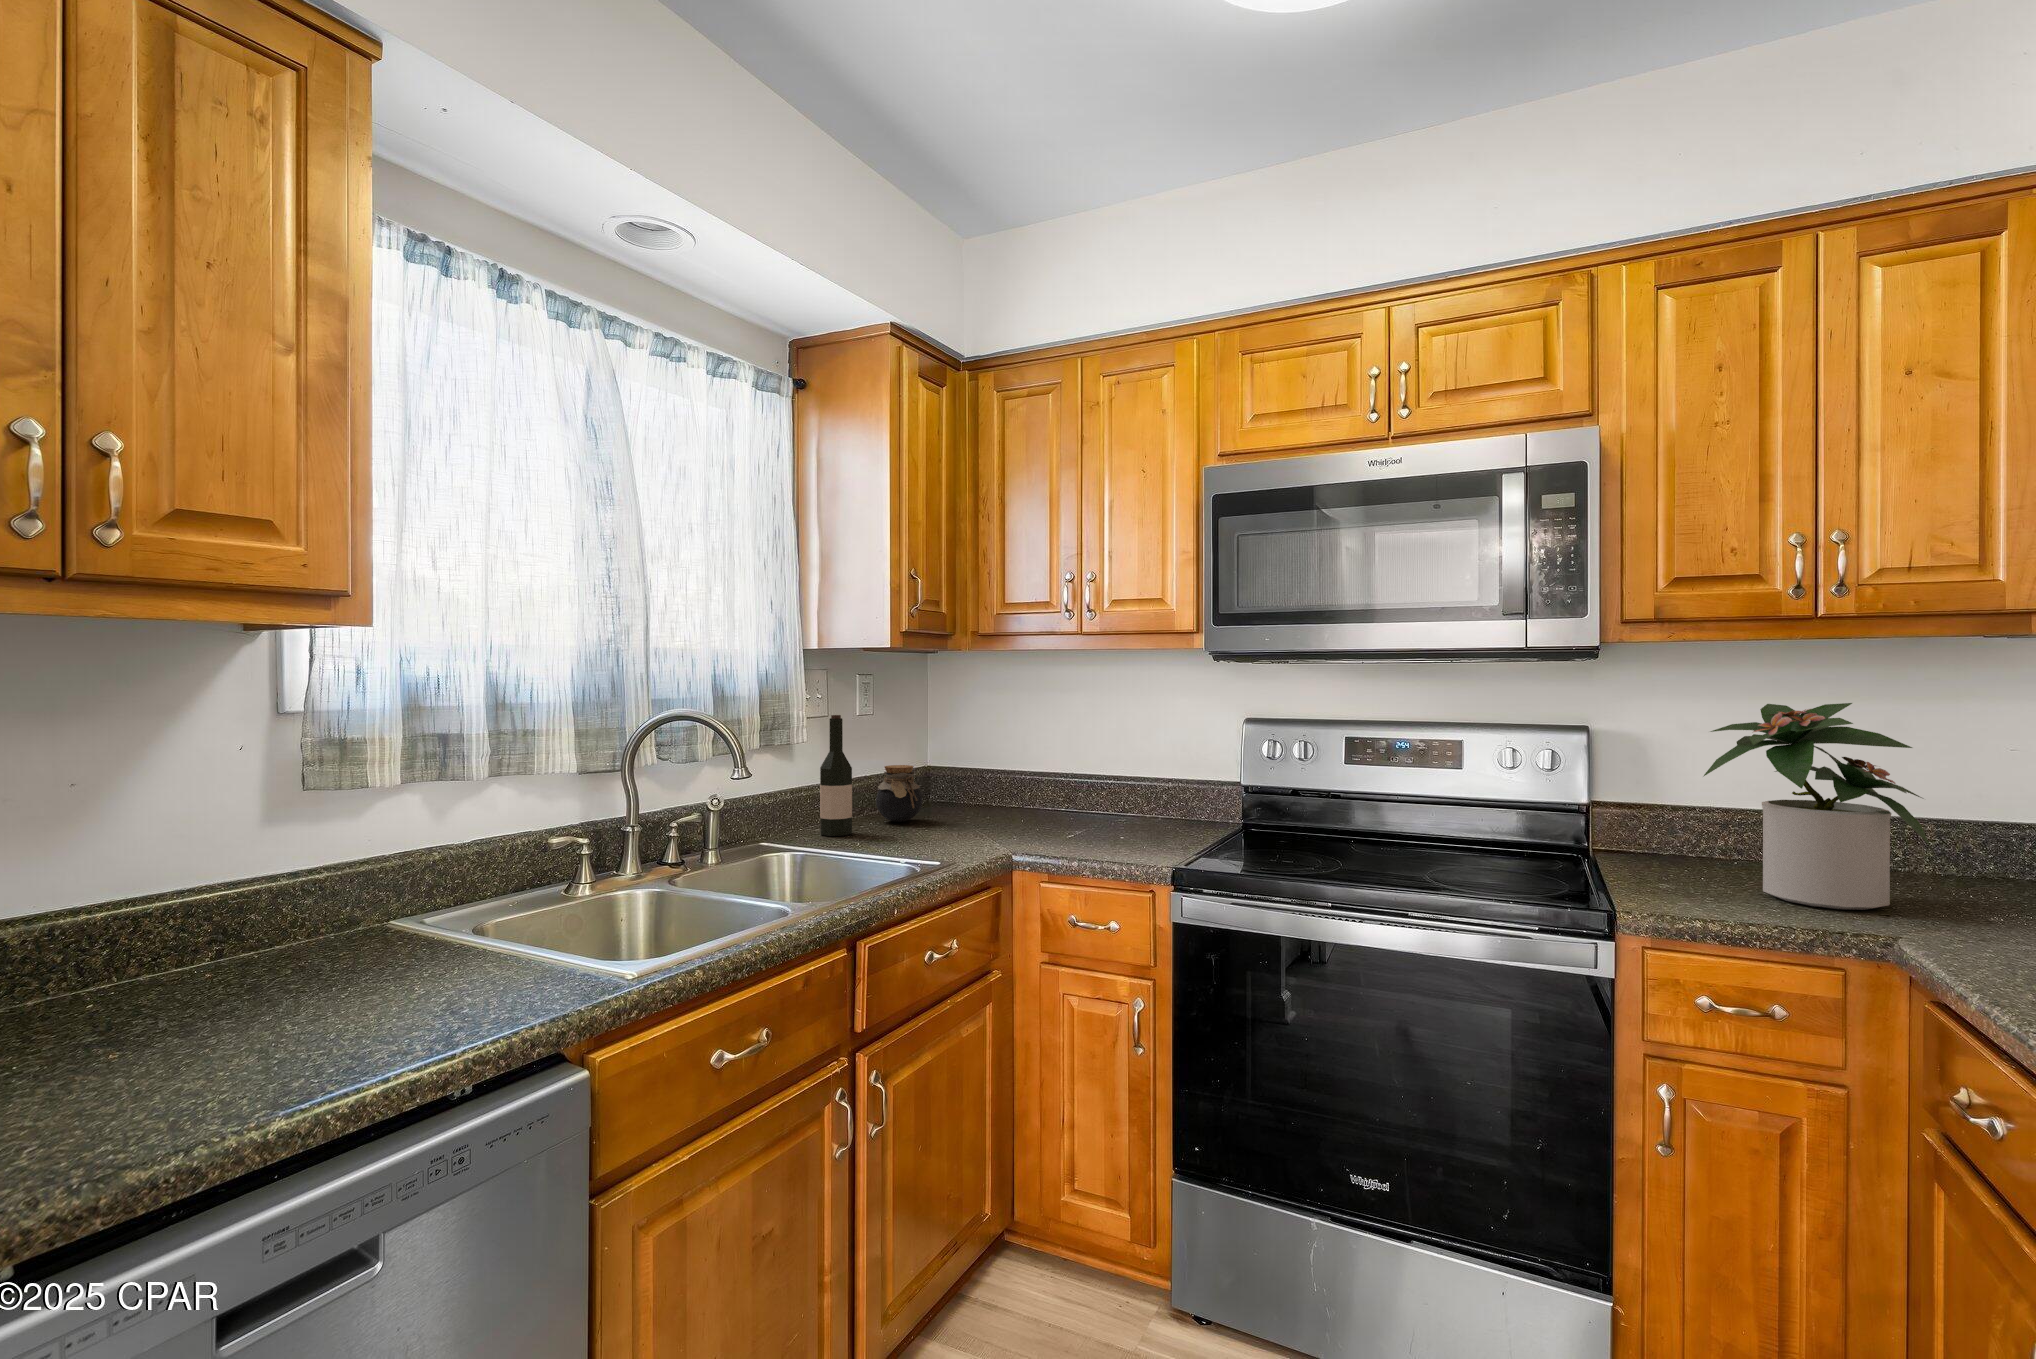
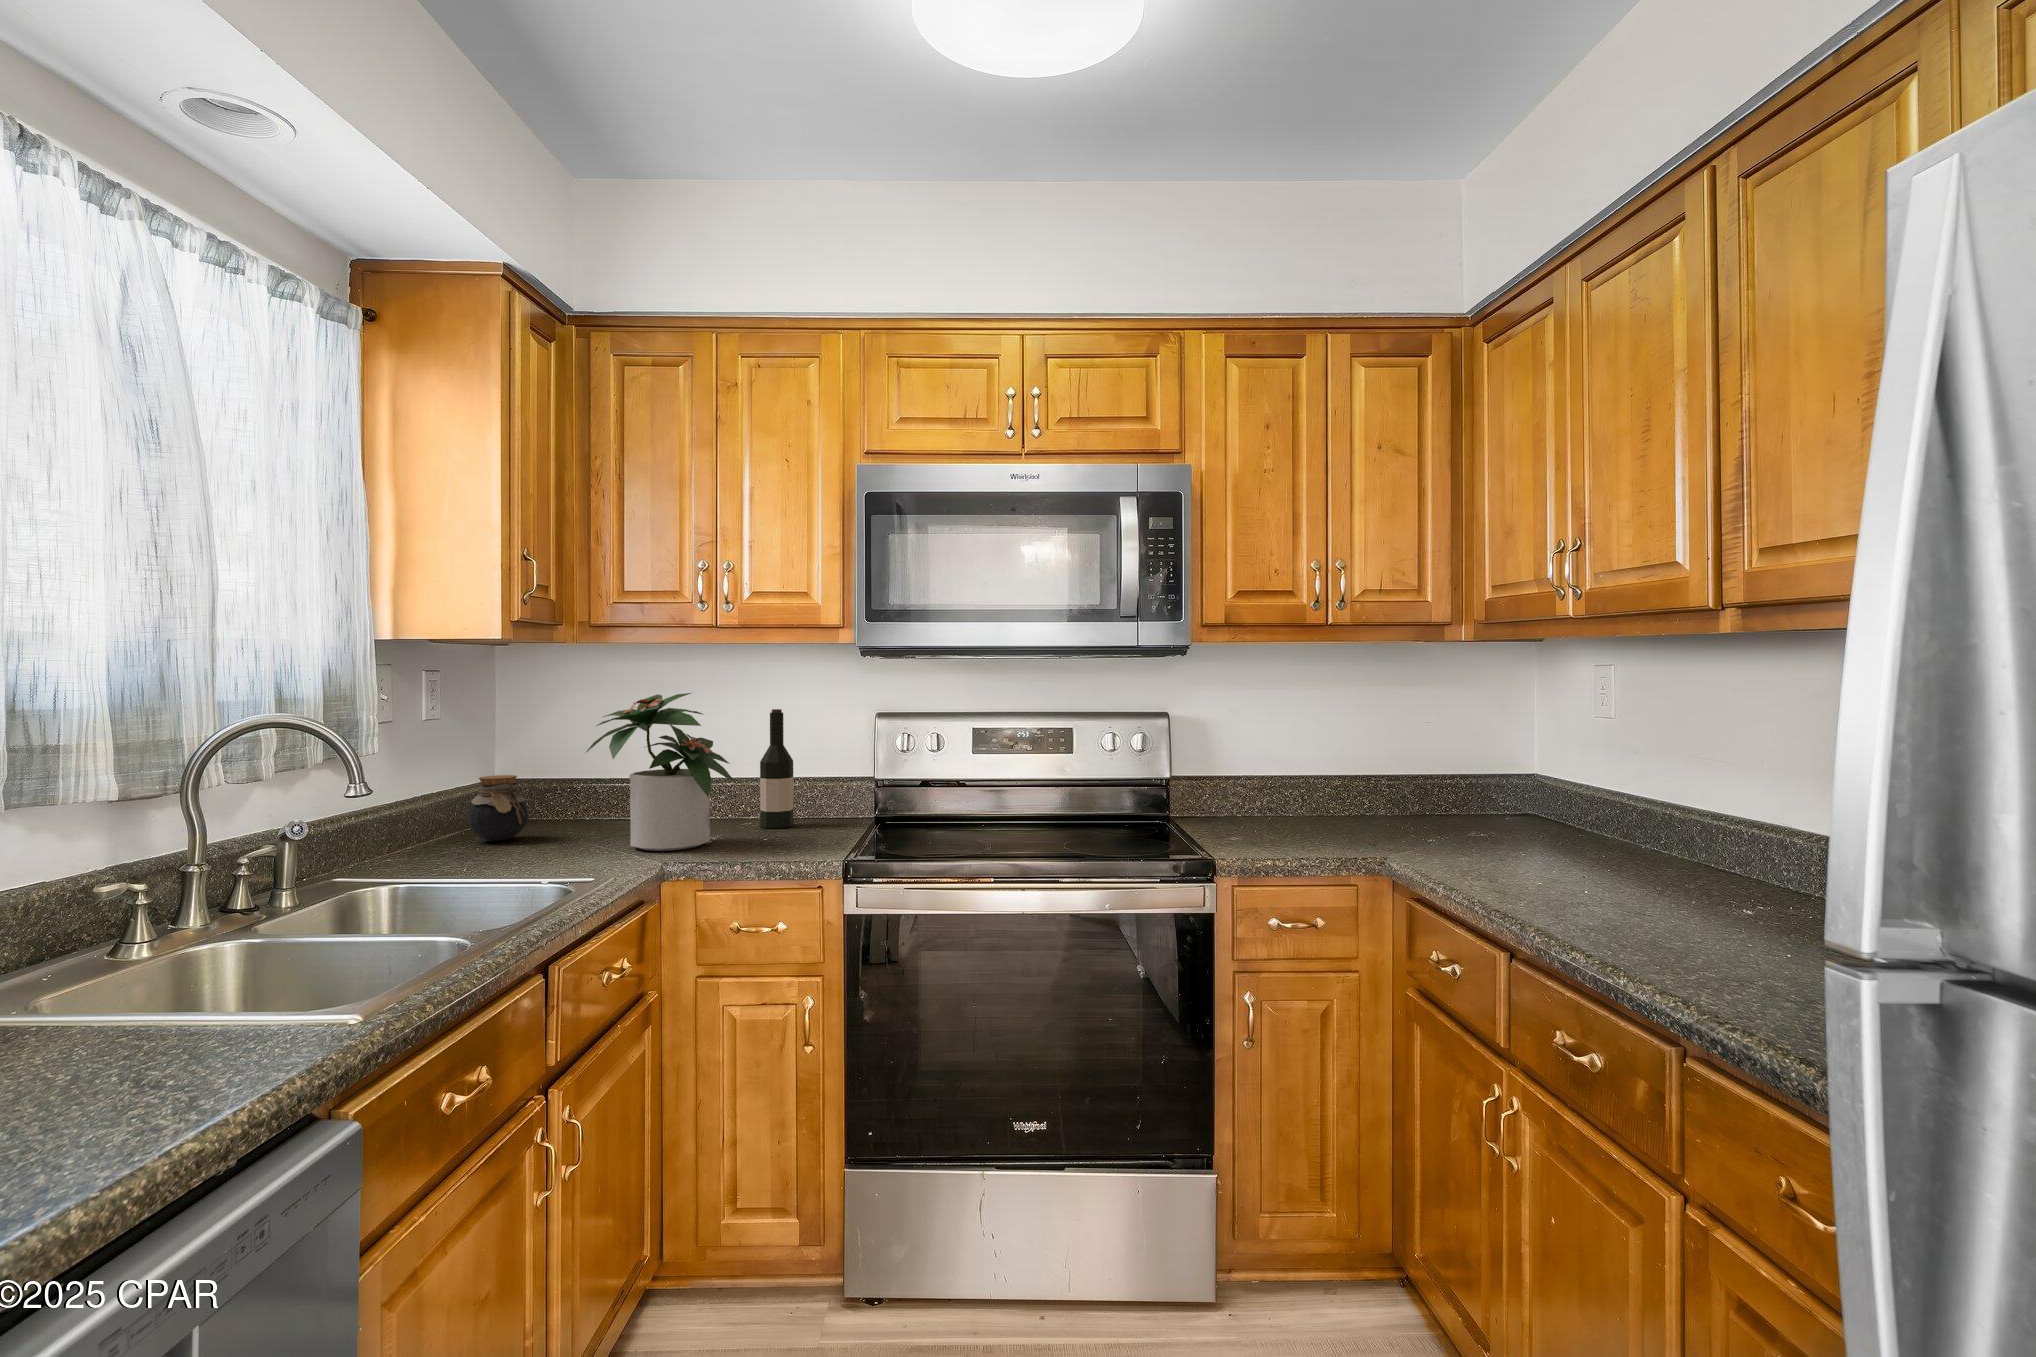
potted plant: present [1704,703,1929,910] -> present [587,693,736,851]
wine bottle: present [820,715,852,836] -> present [760,709,793,828]

